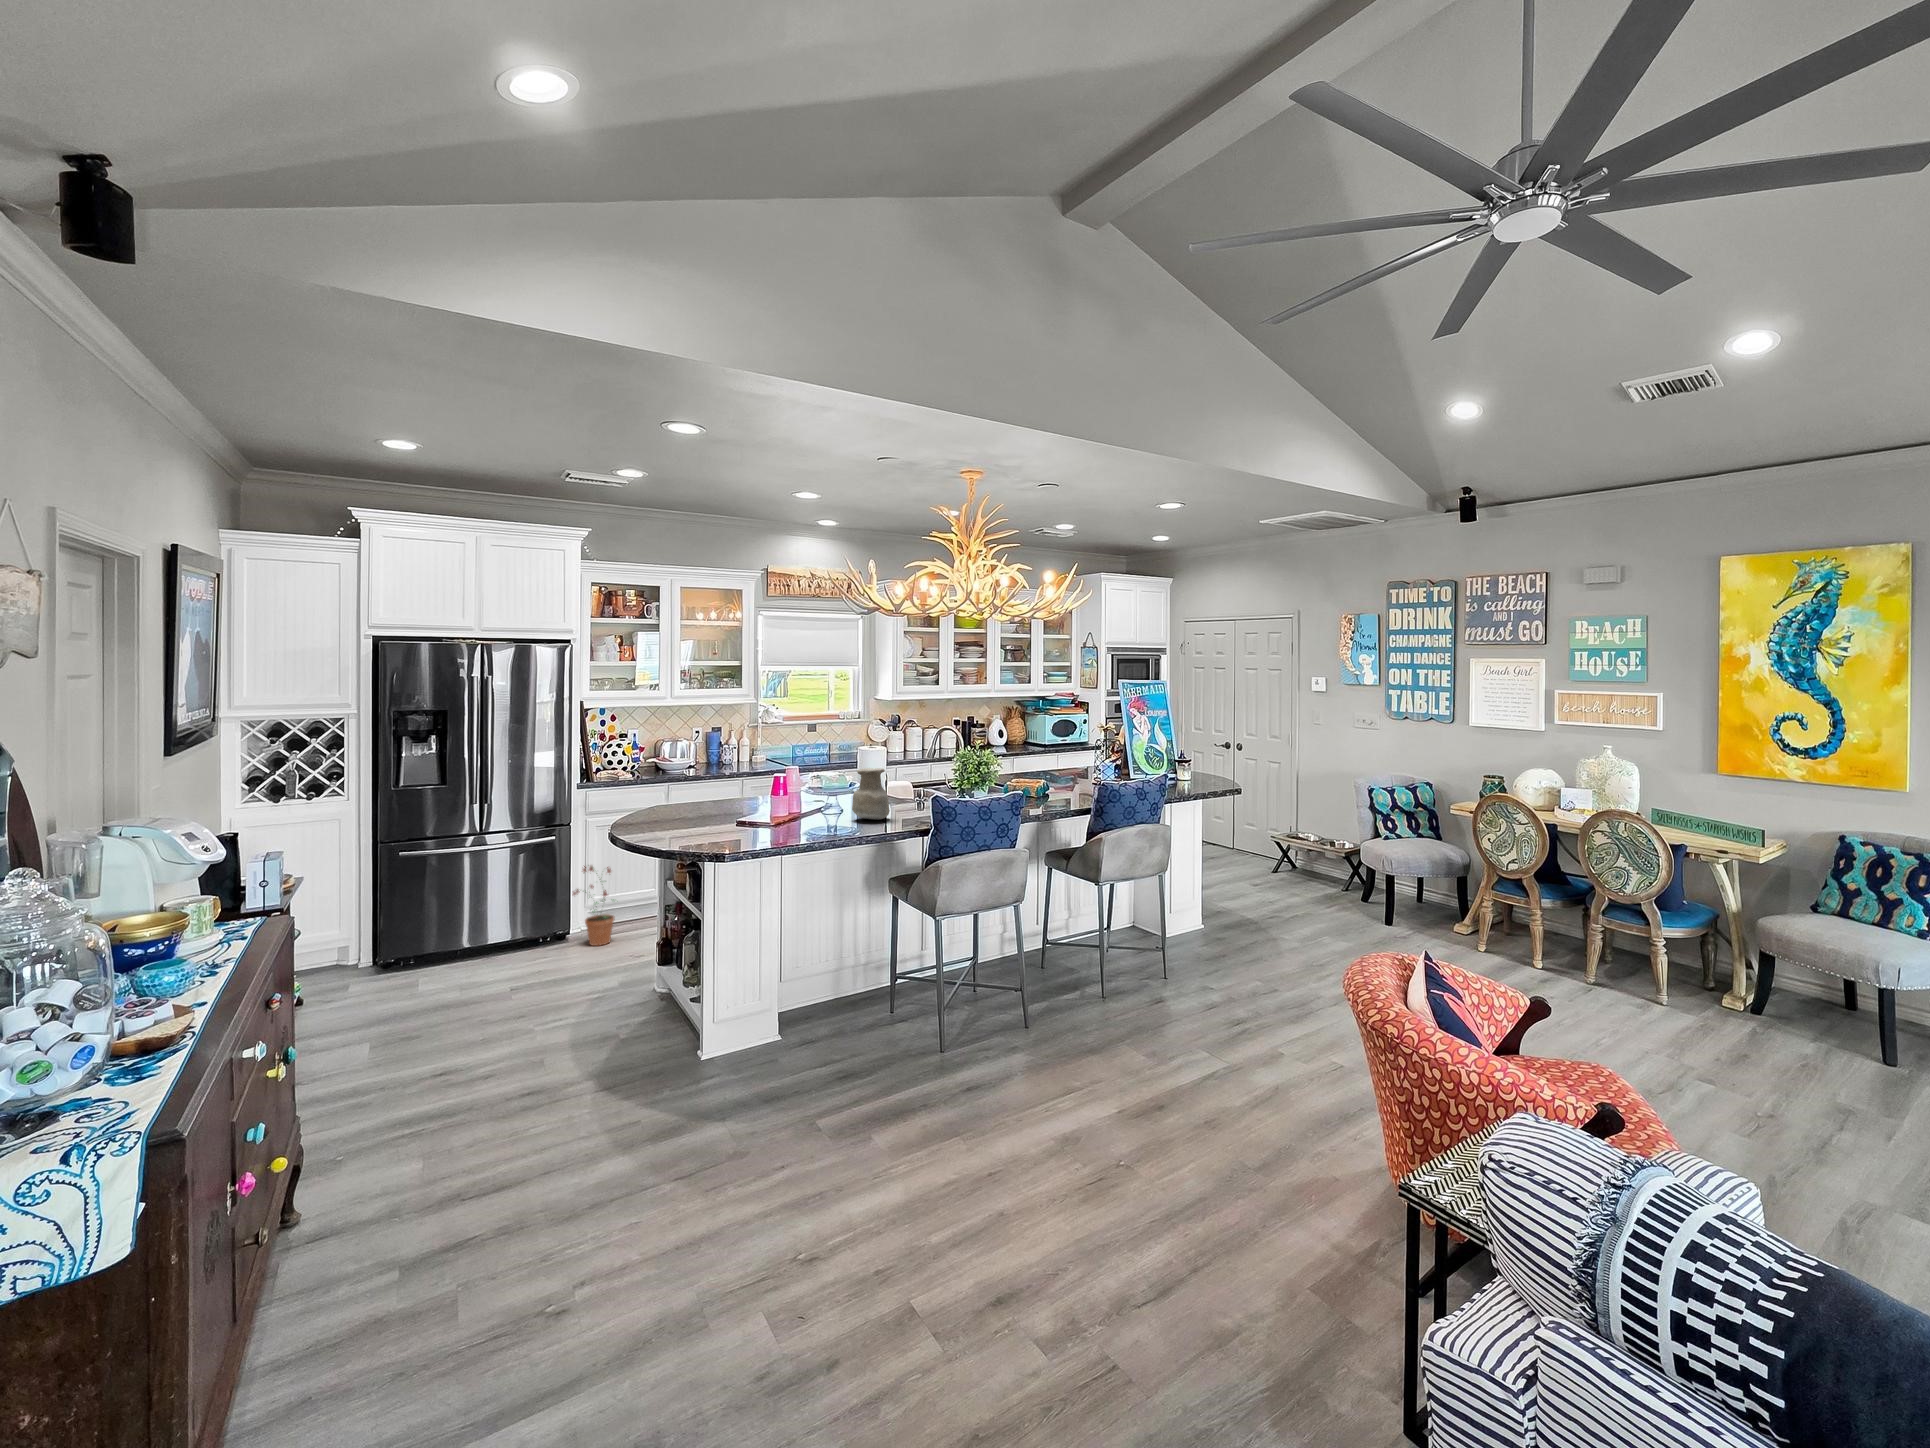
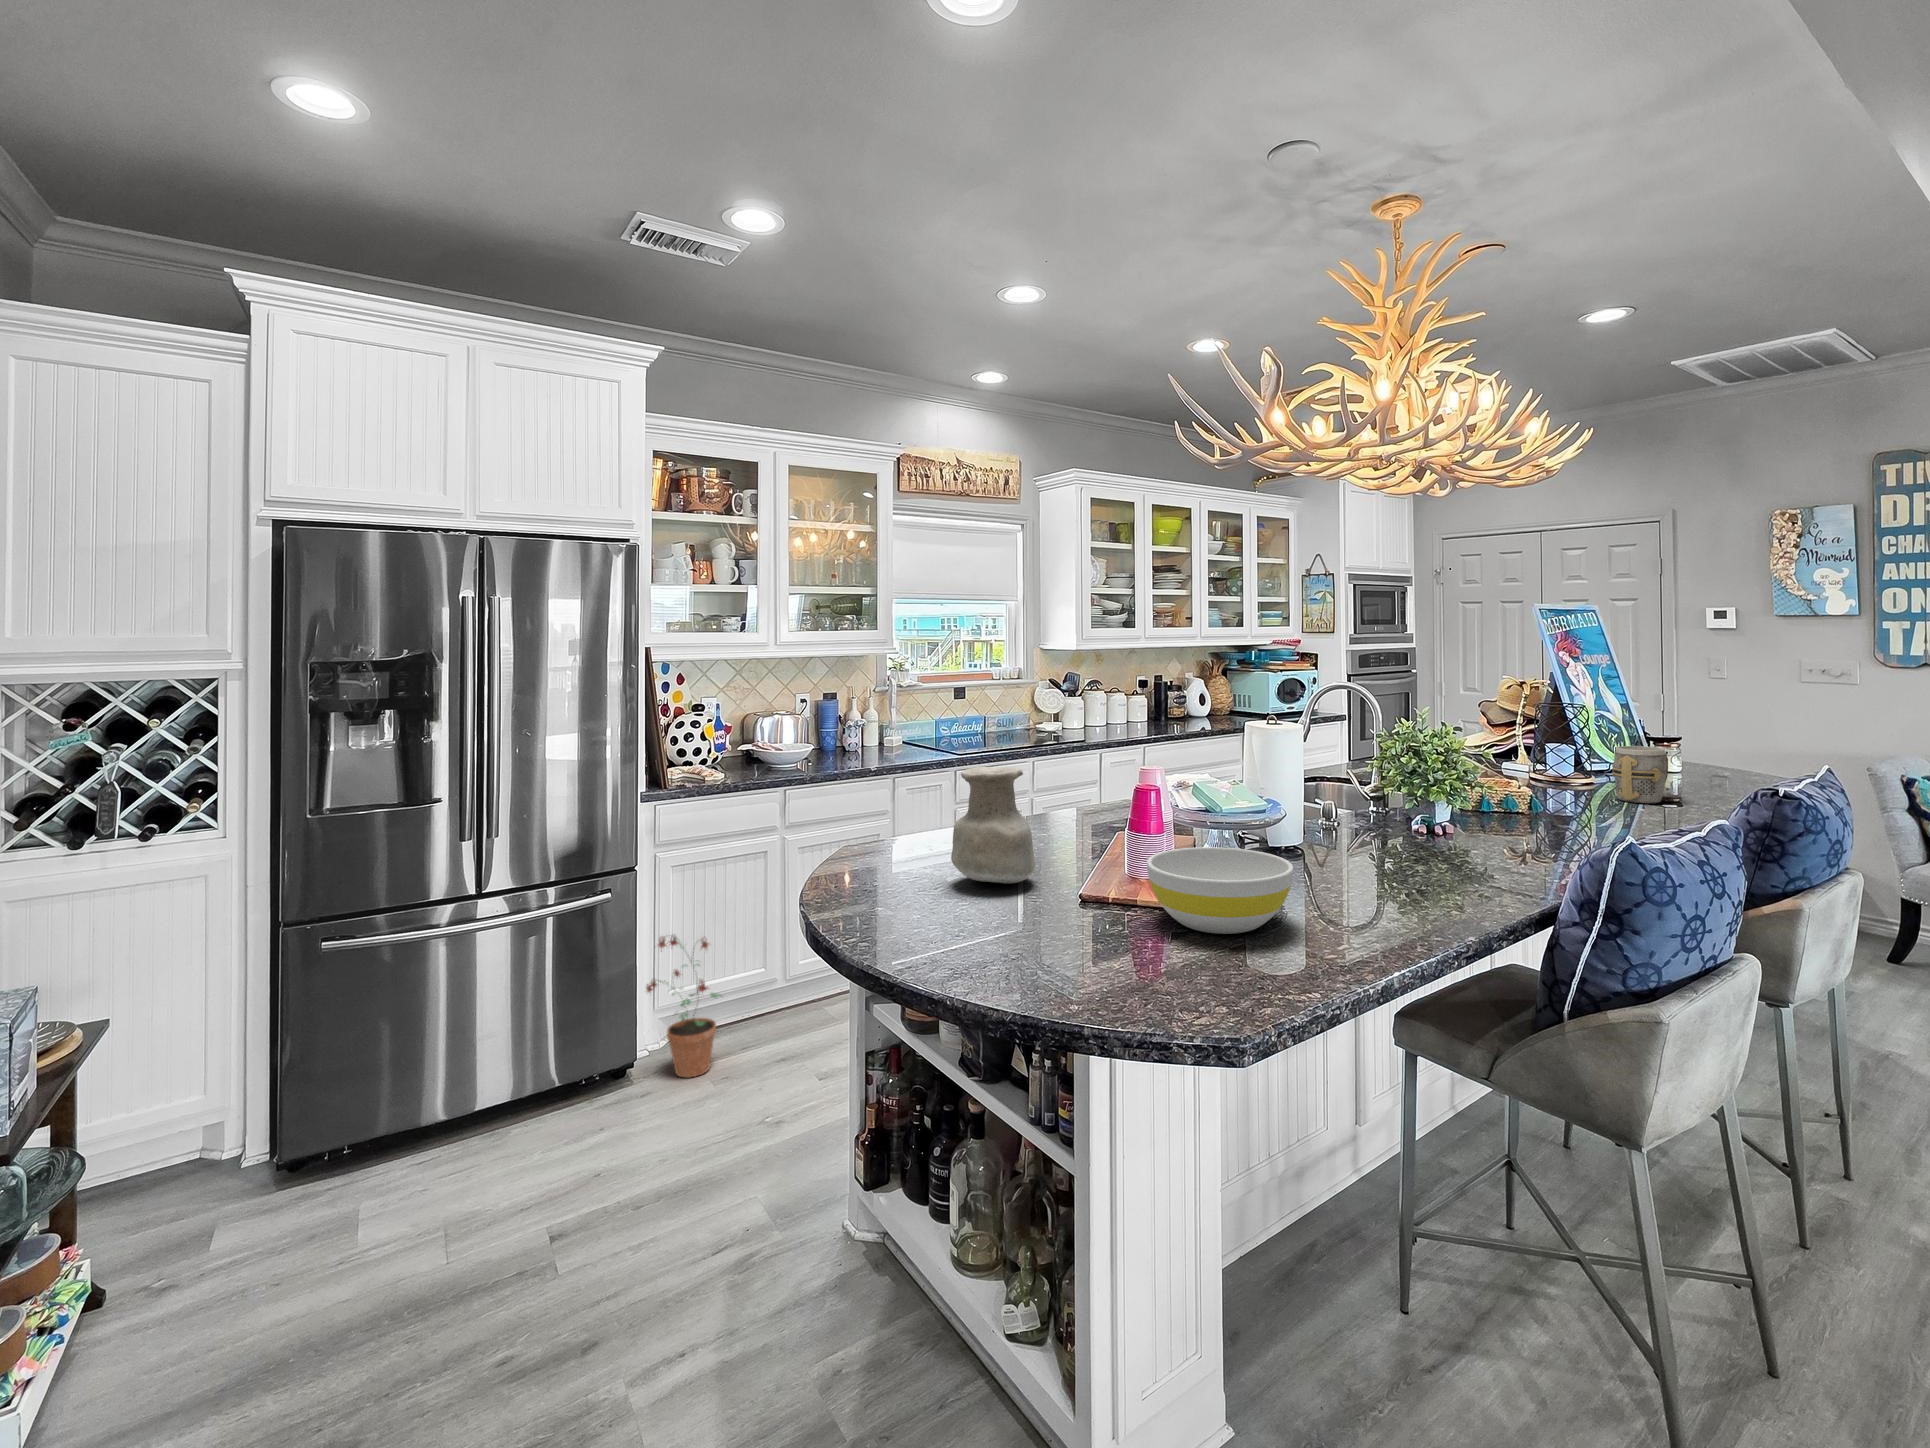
mug: none [1088,764,1122,795] -> present [1612,746,1668,803]
vase: present [852,768,890,820] -> present [951,766,1035,883]
bowl: none [728,801,789,832] -> present [1147,847,1293,934]

